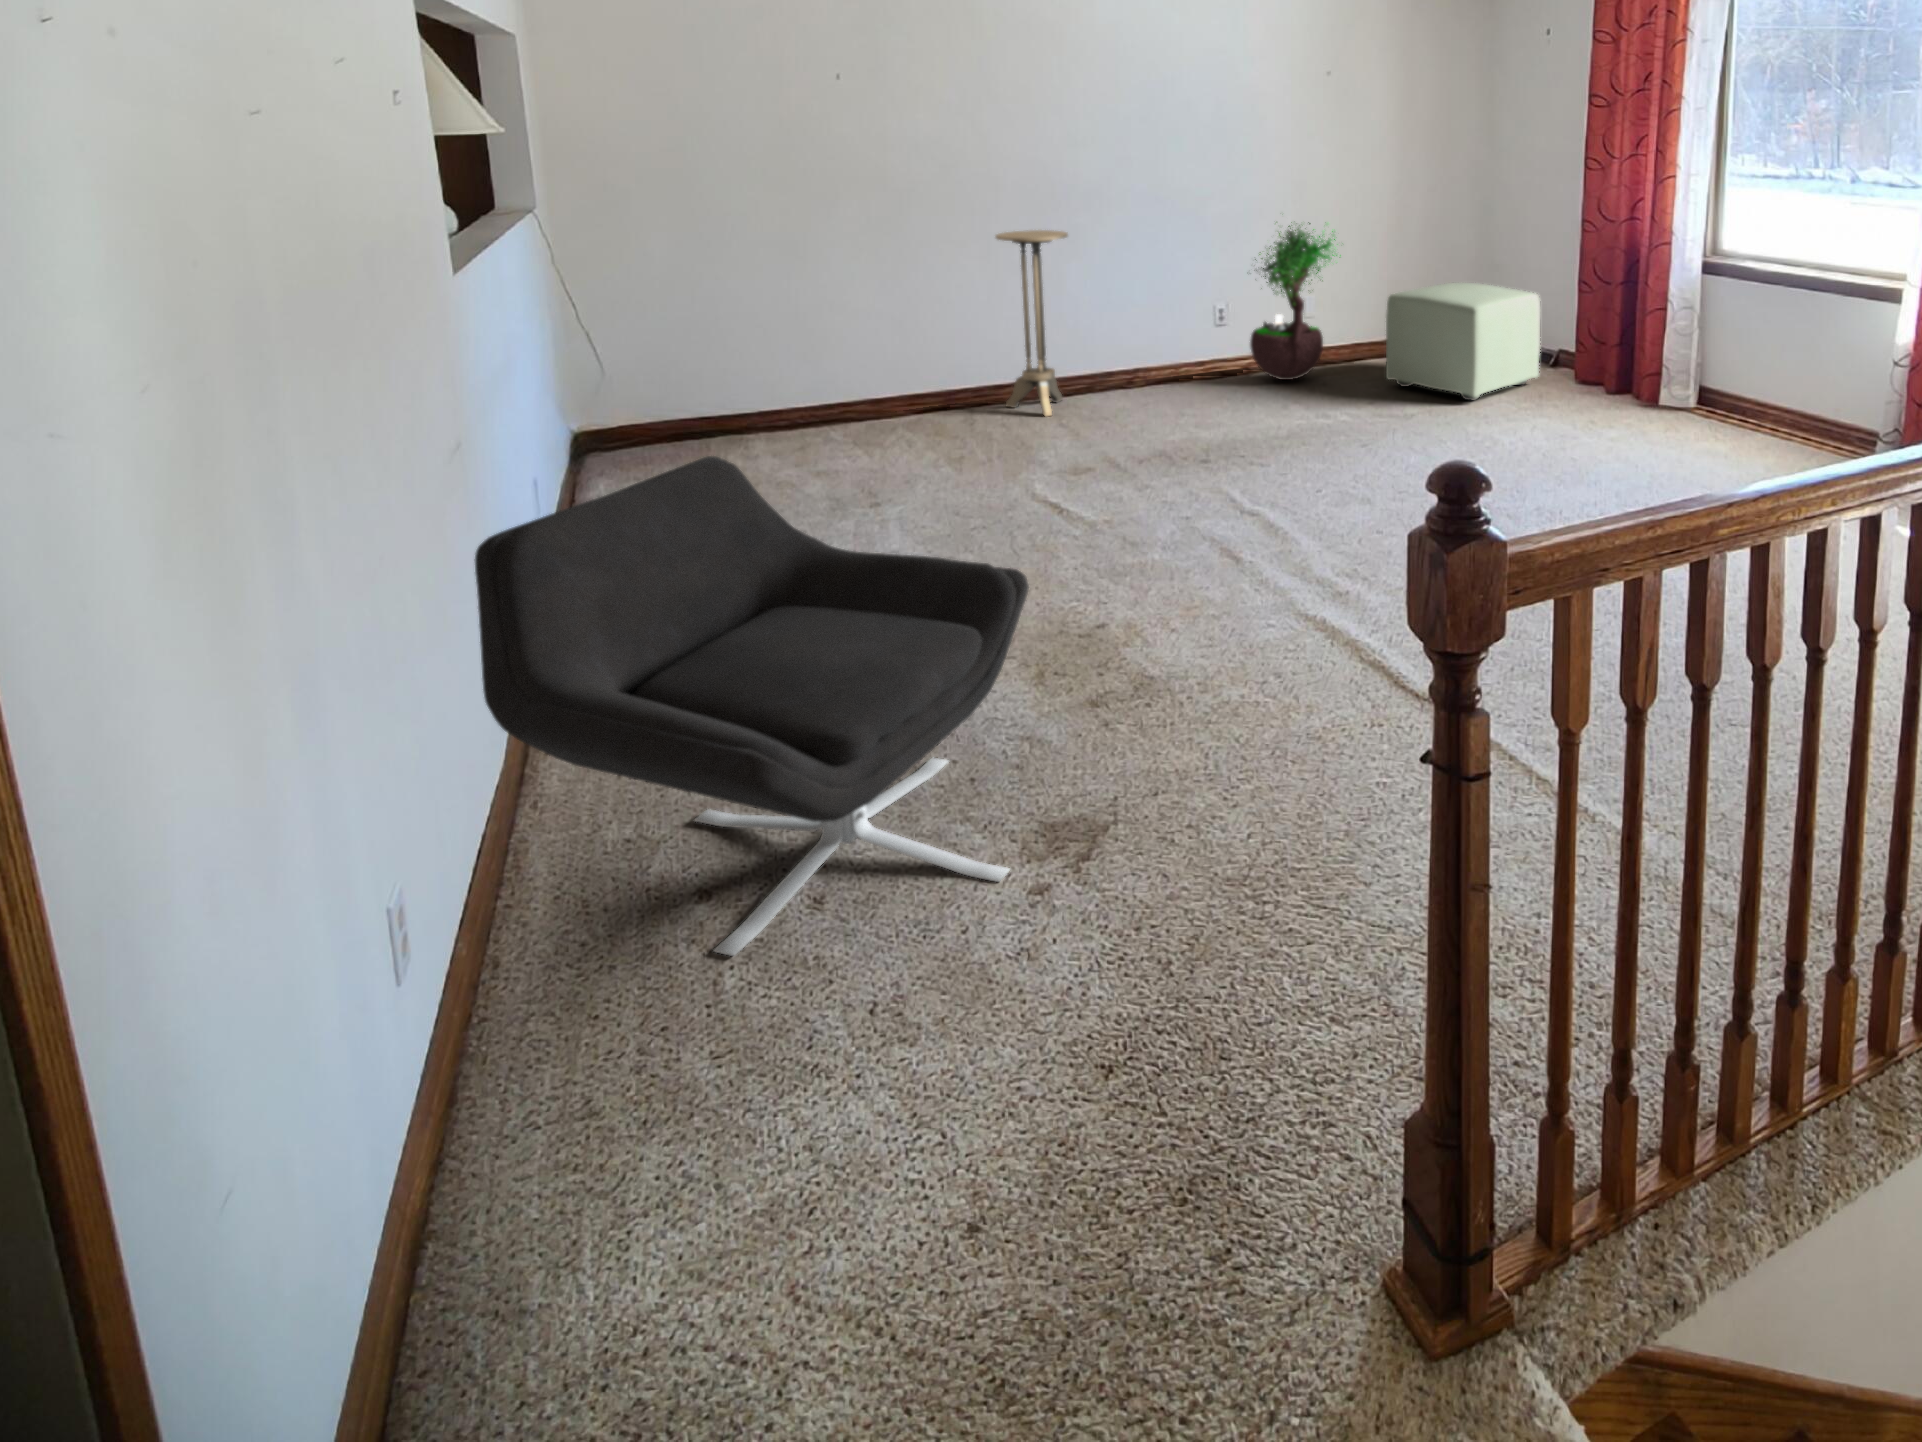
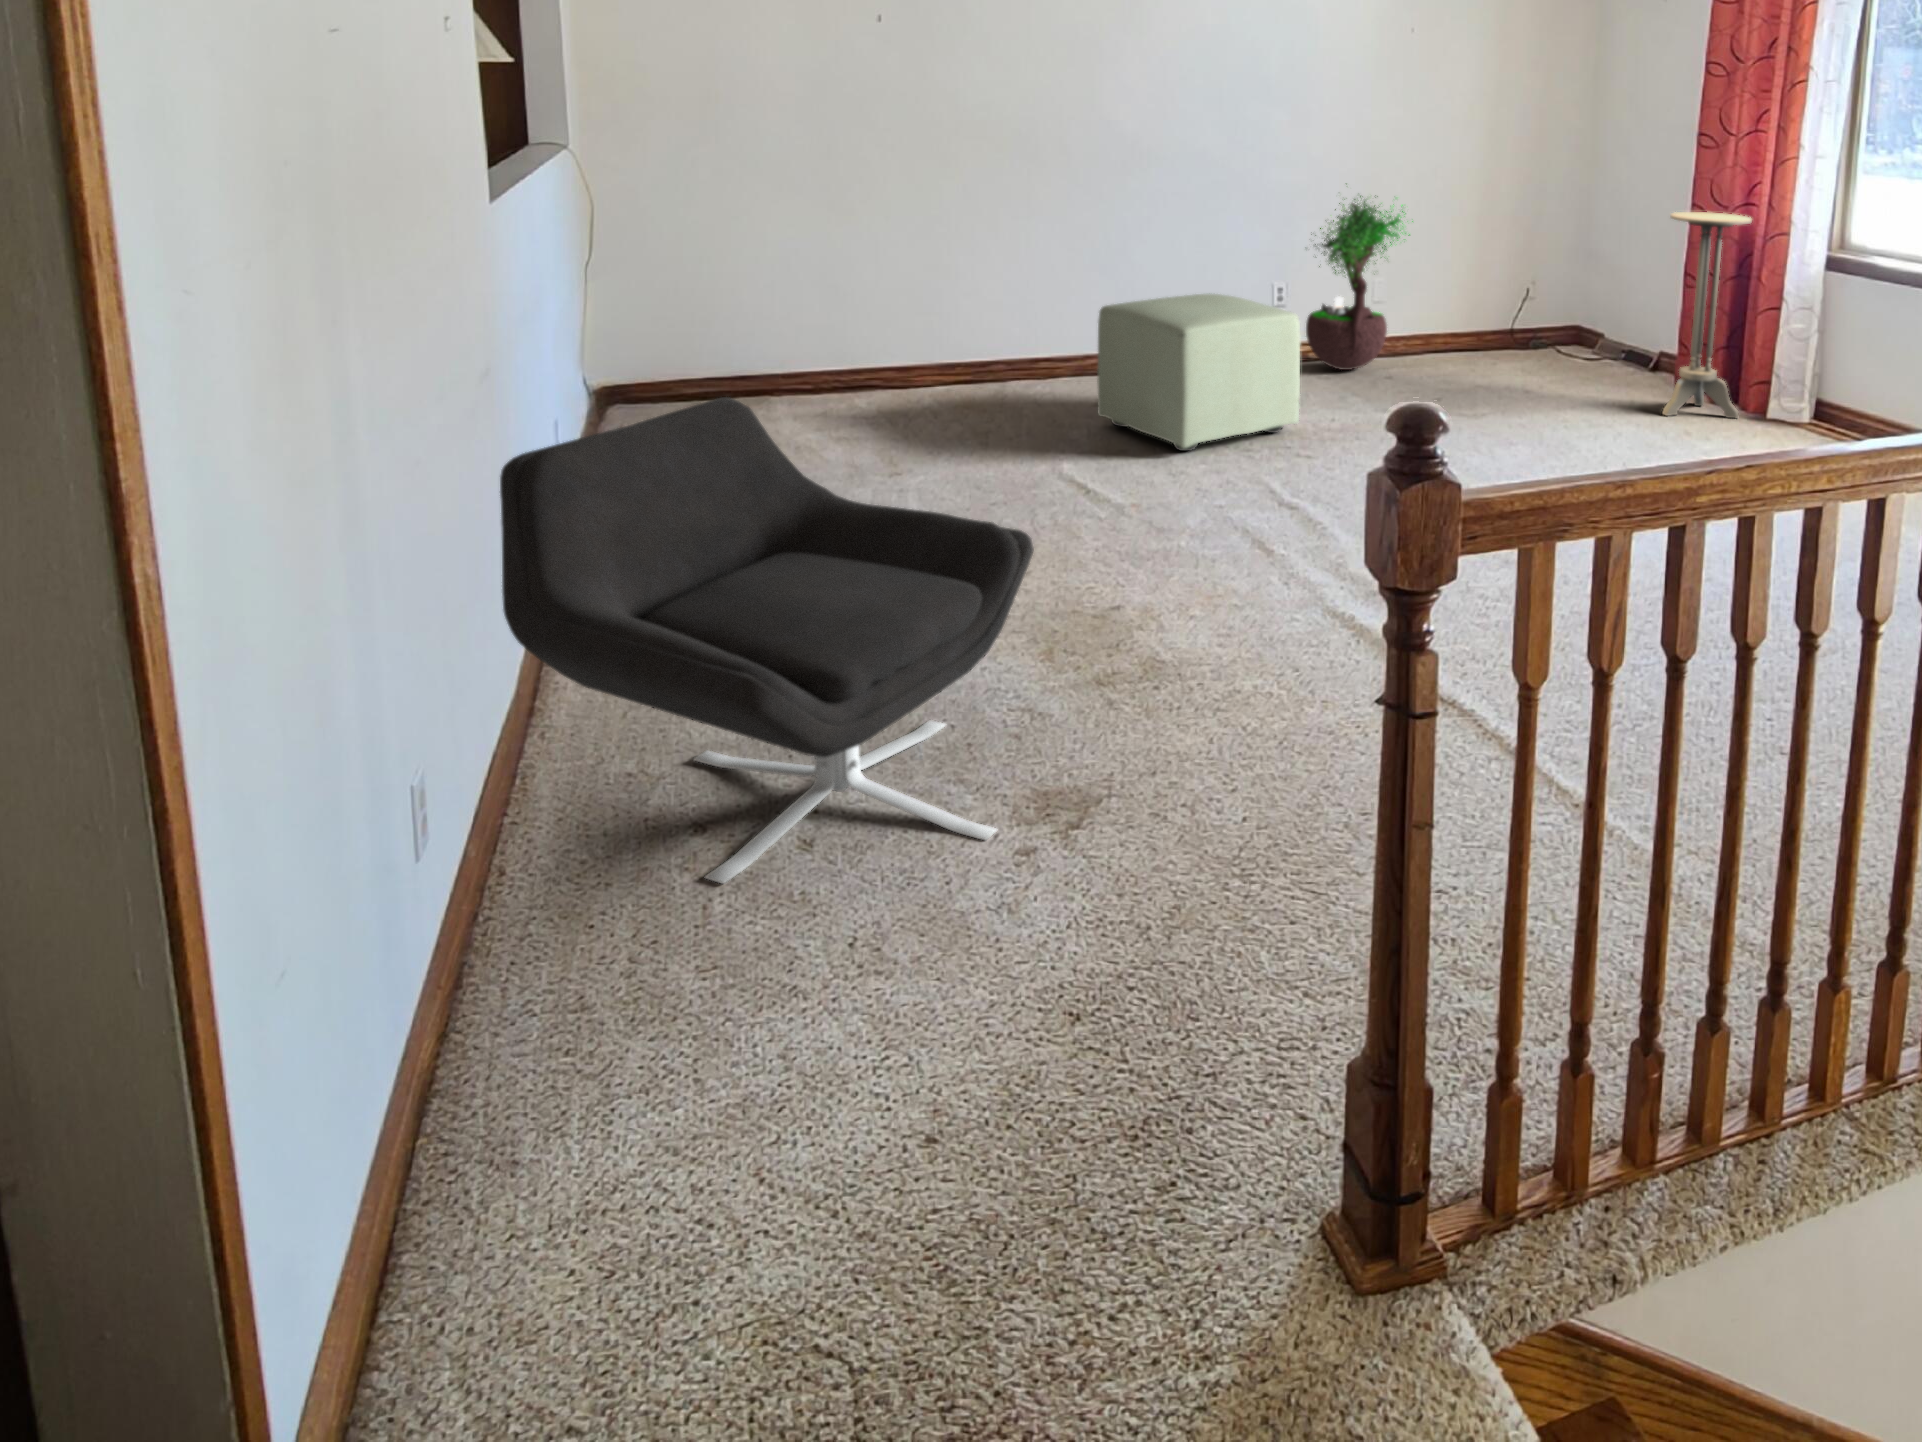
side table: present [996,230,1068,416] -> present [1663,212,1752,418]
ottoman: present [1386,283,1540,400] -> present [1098,293,1301,451]

